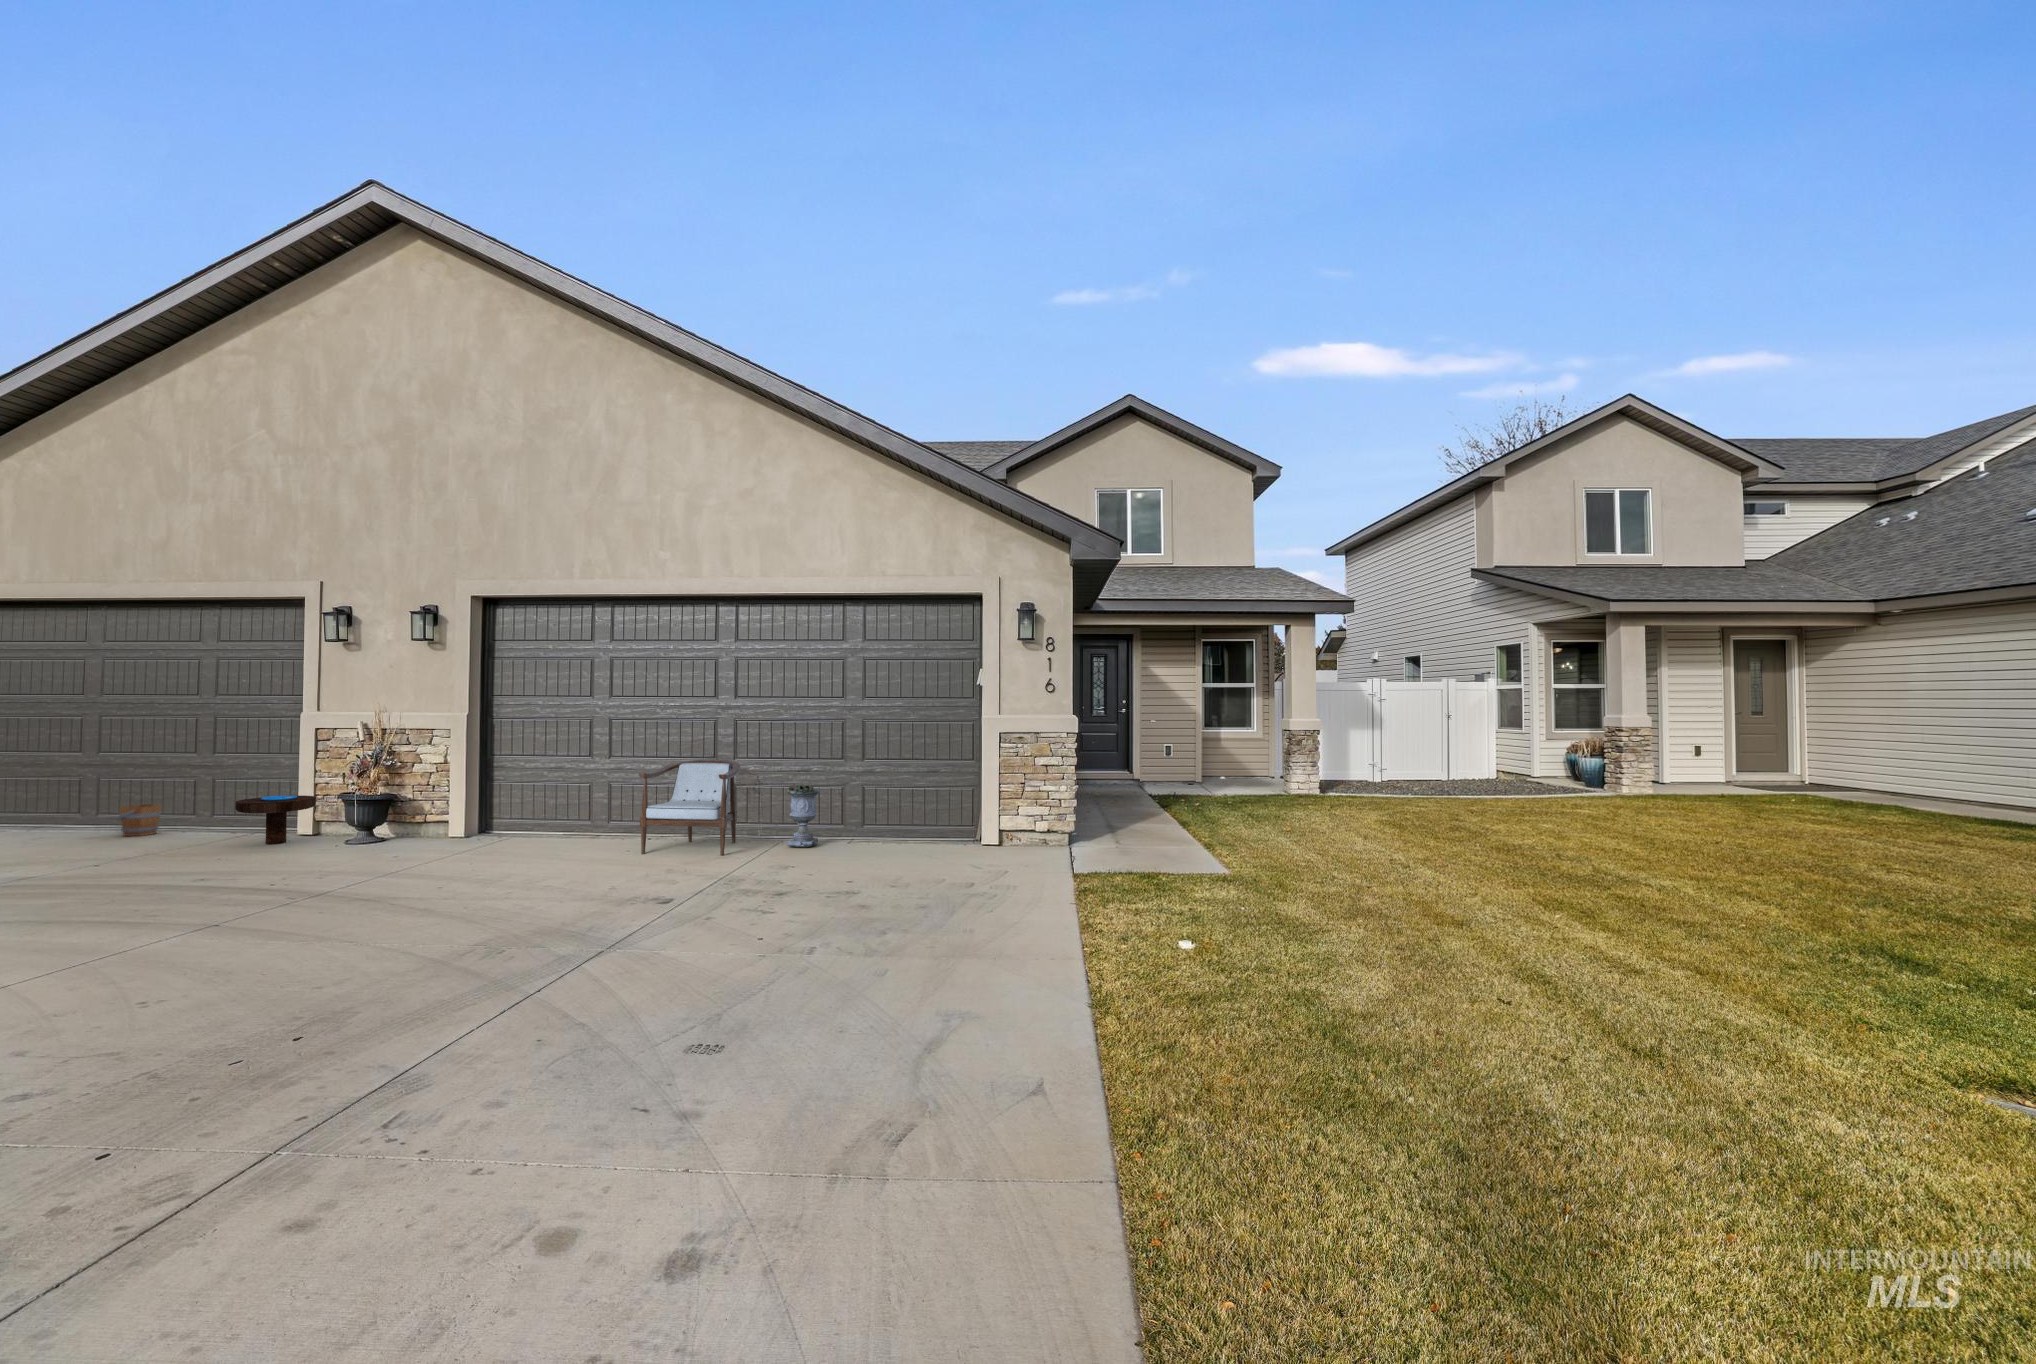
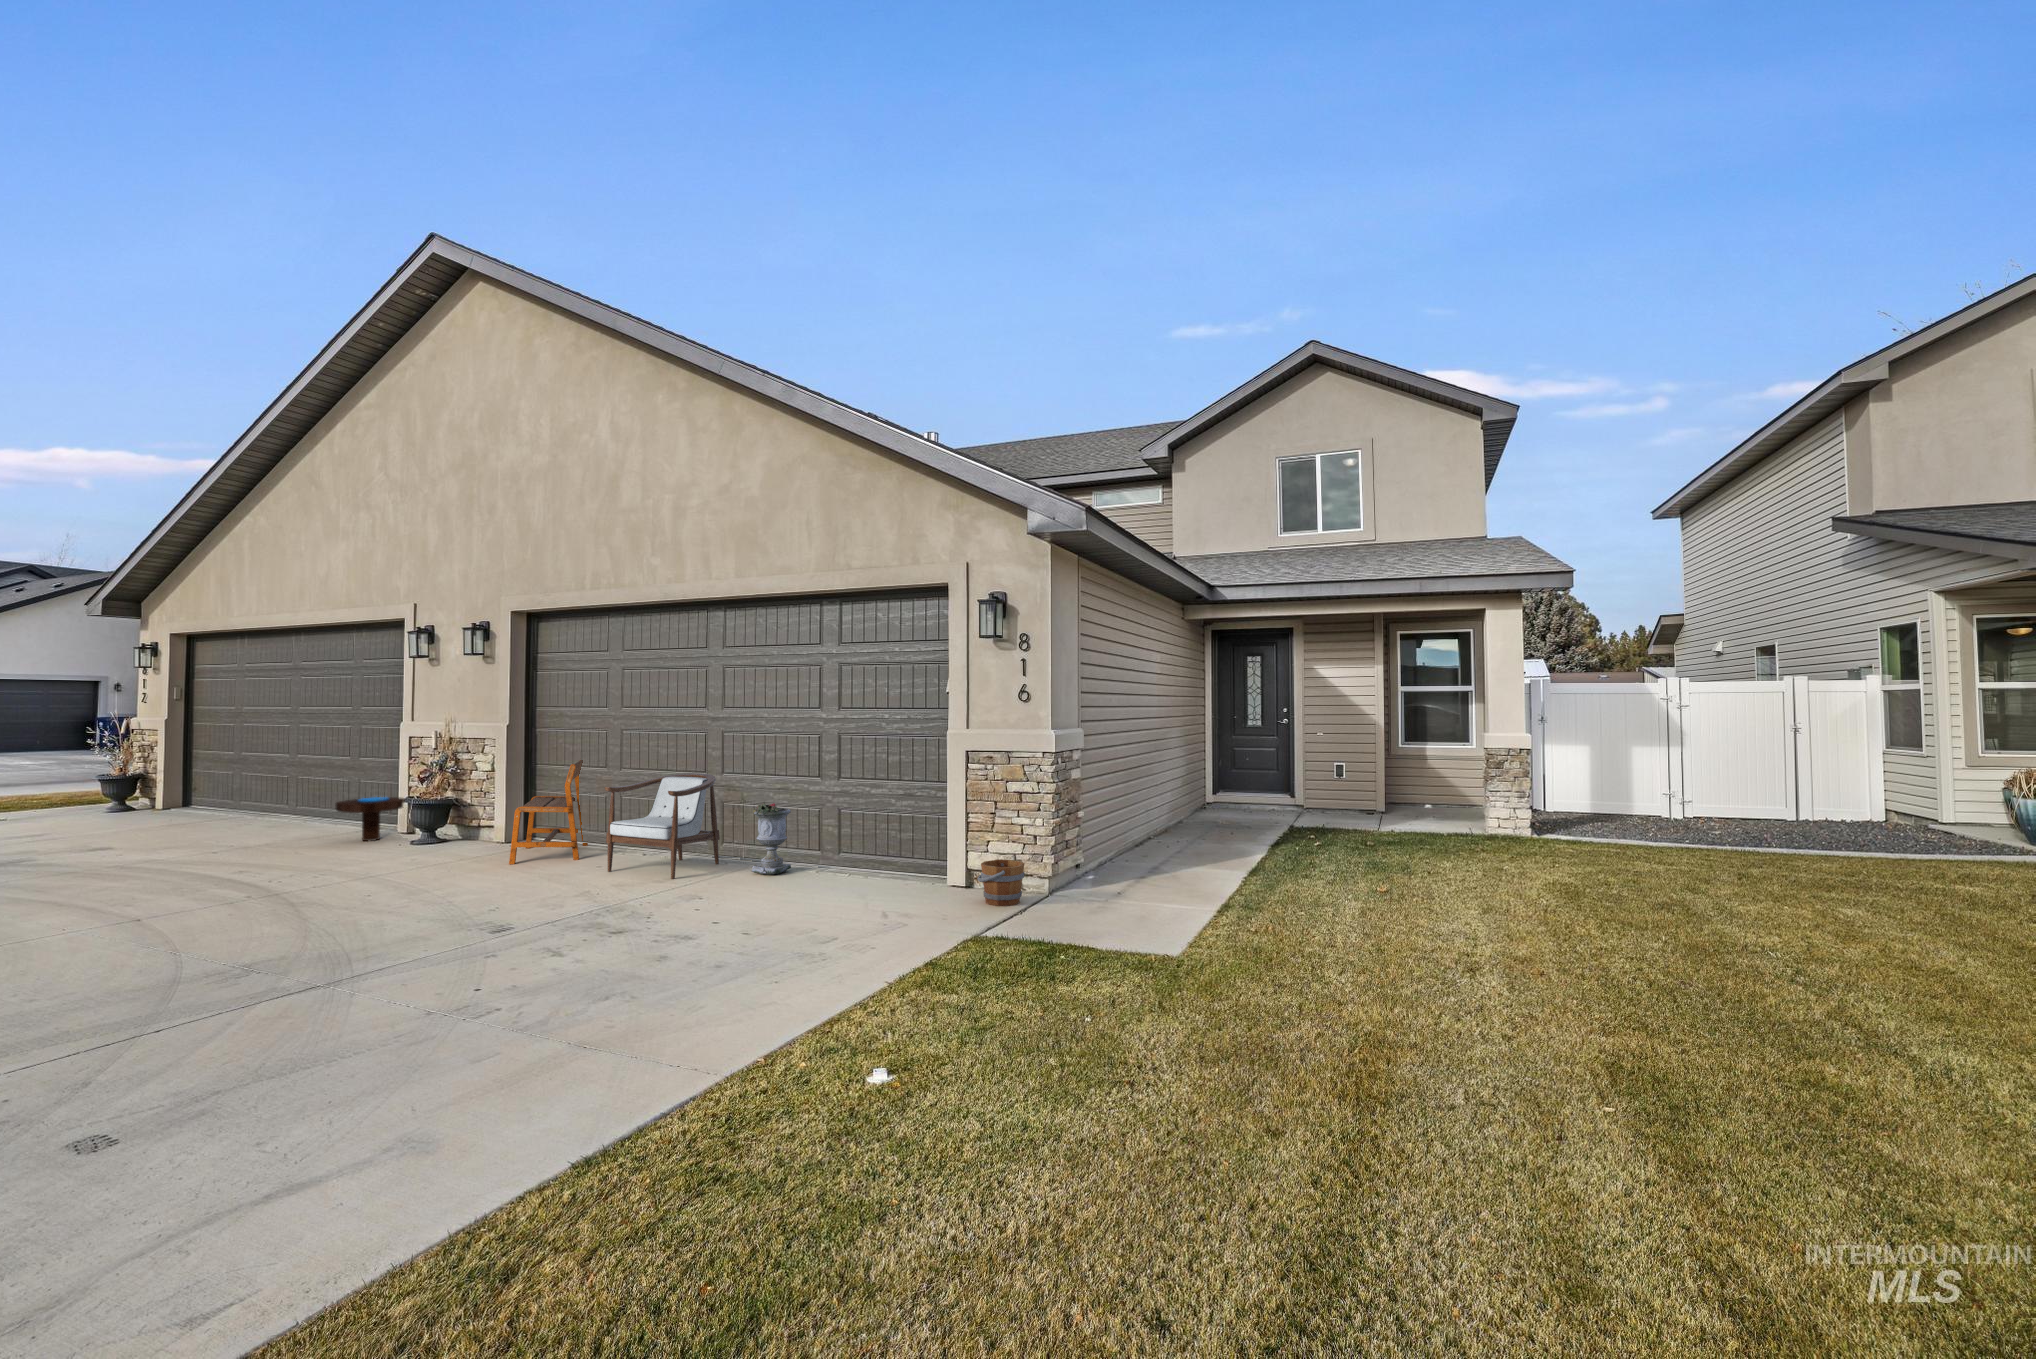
bench: none [494,748,583,854] -> present [509,760,588,864]
bucket: present [115,804,161,836] -> present [977,859,1024,906]

